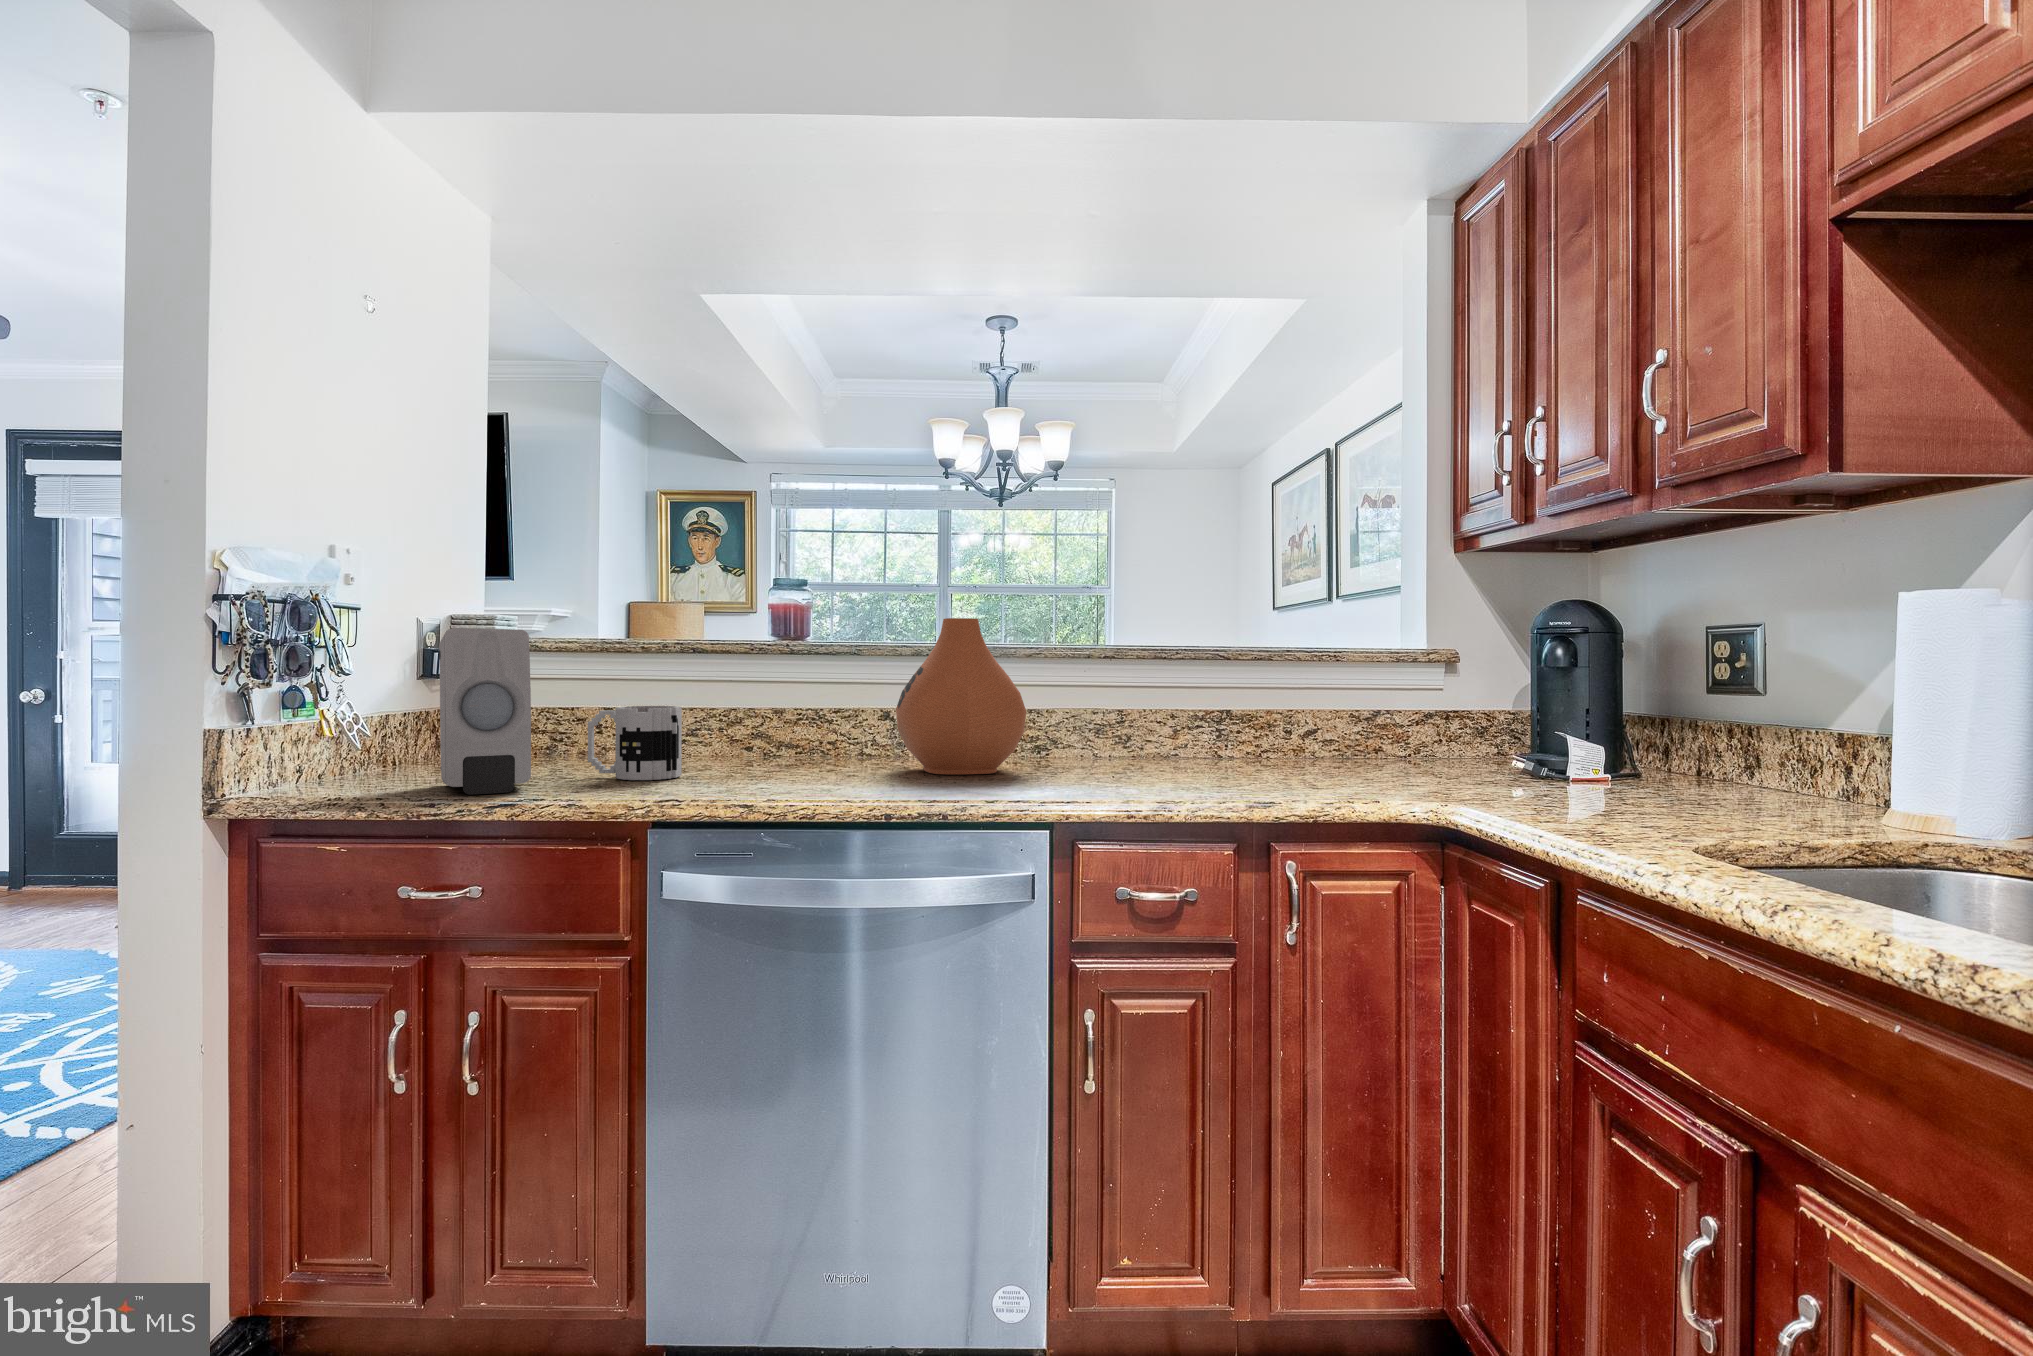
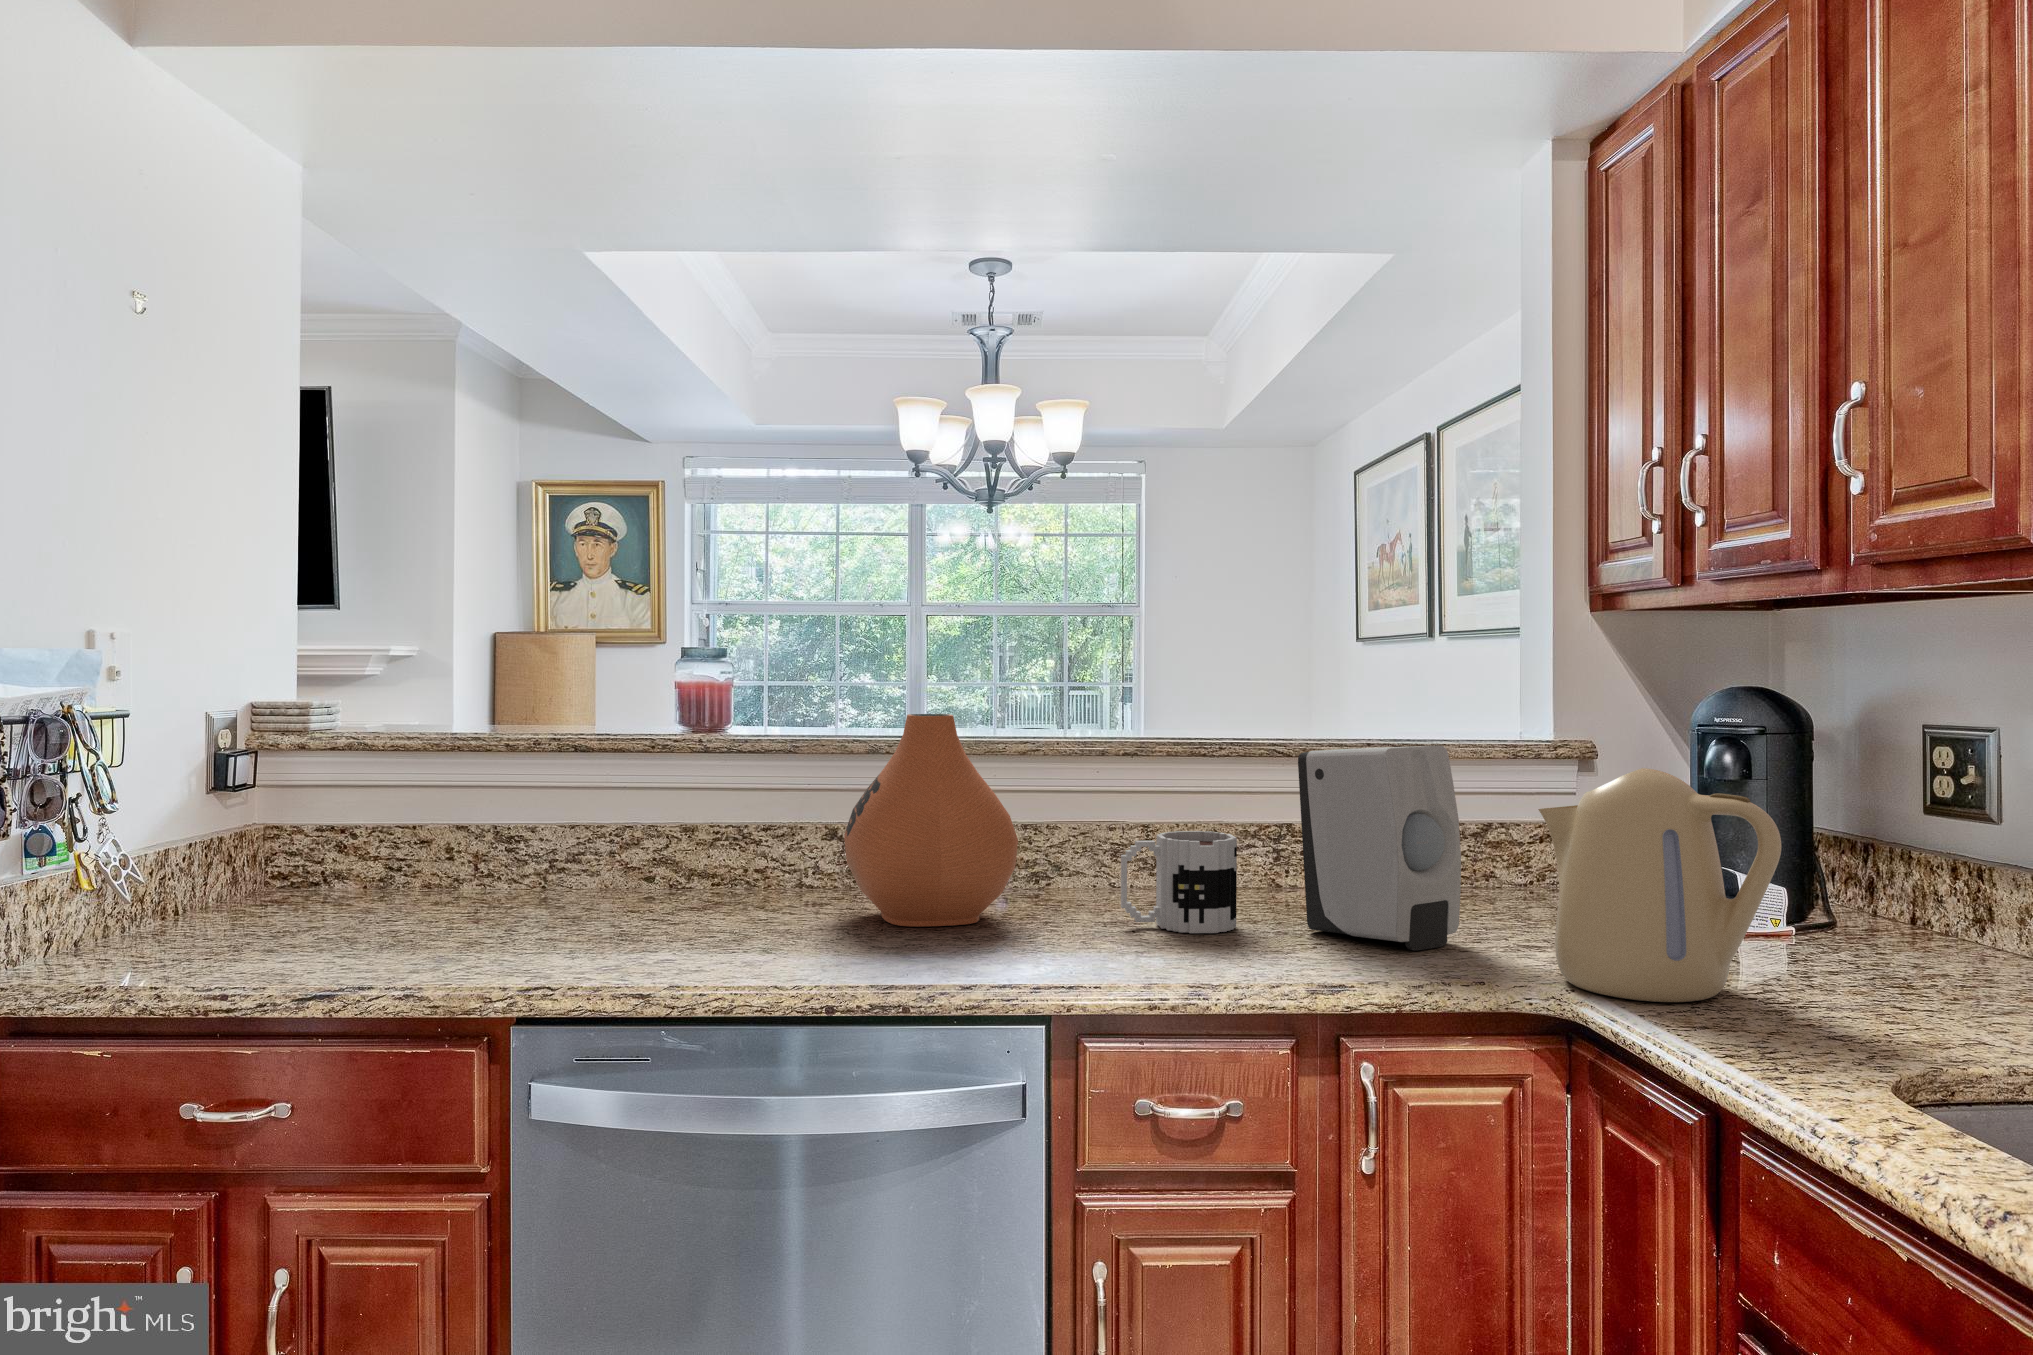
soap dispenser: present [439,629,531,795] -> present [1298,746,1461,951]
kettle: none [1419,639,1605,810] -> present [1538,768,1781,1002]
mug: present [588,706,682,780] -> present [1121,831,1237,933]

